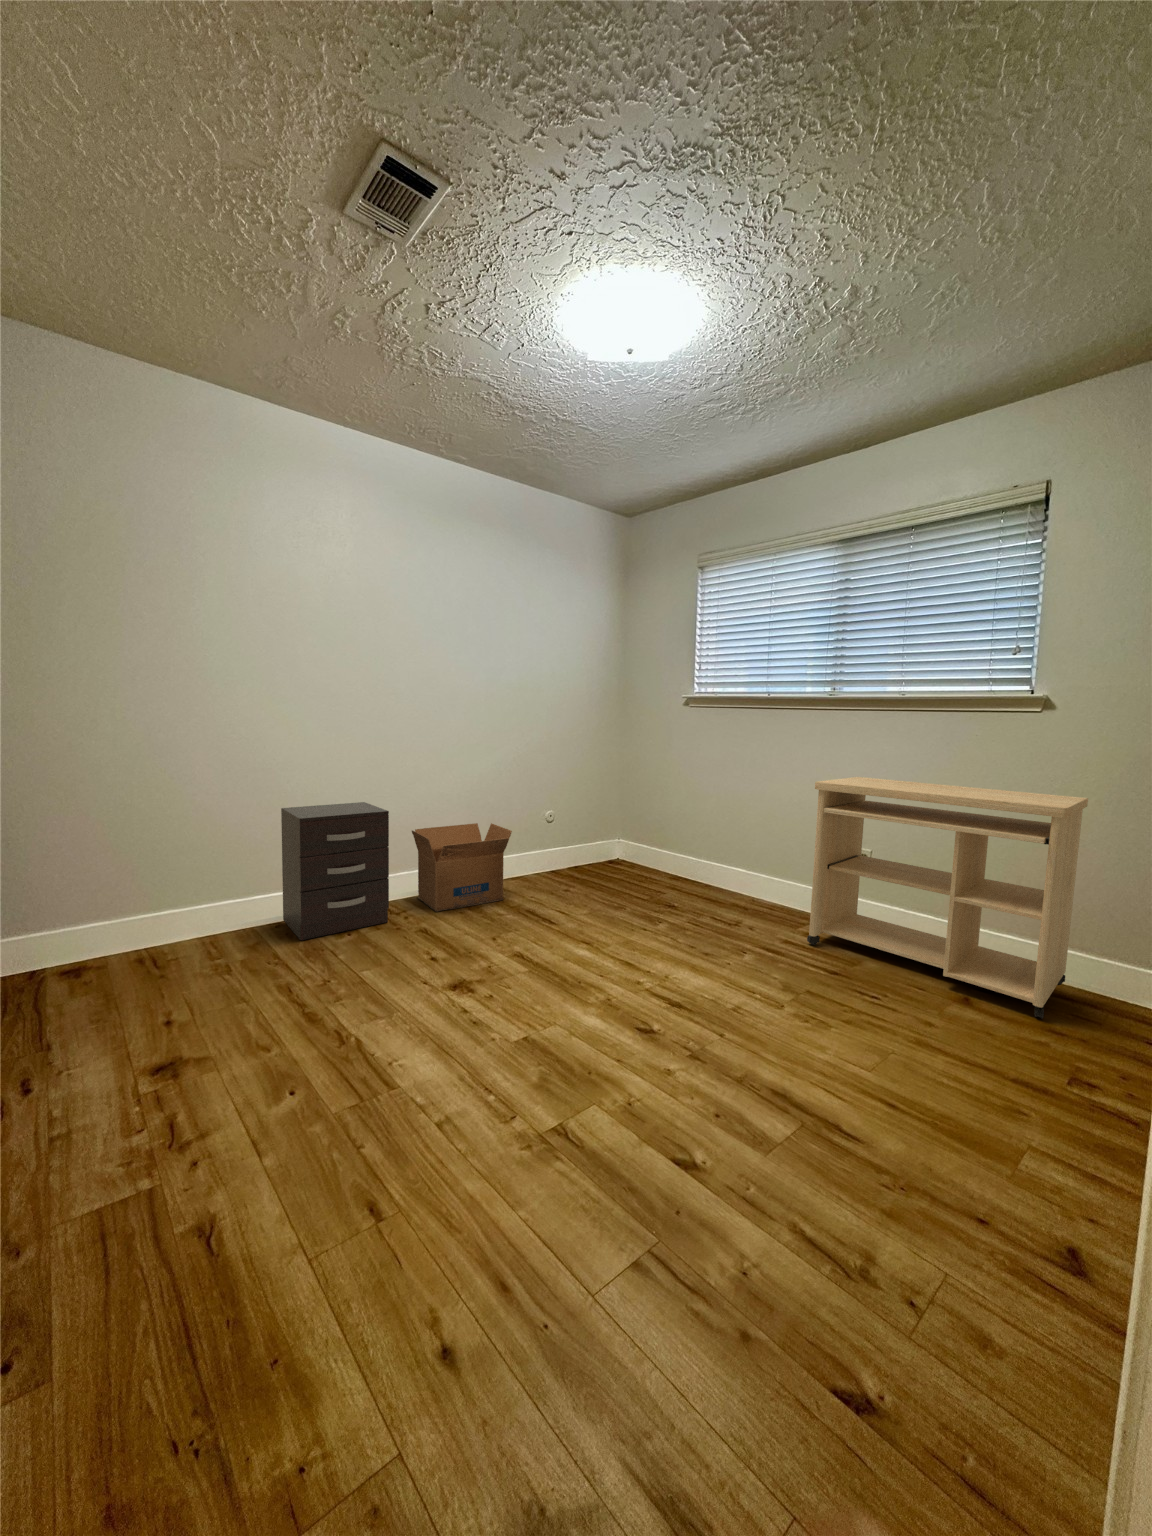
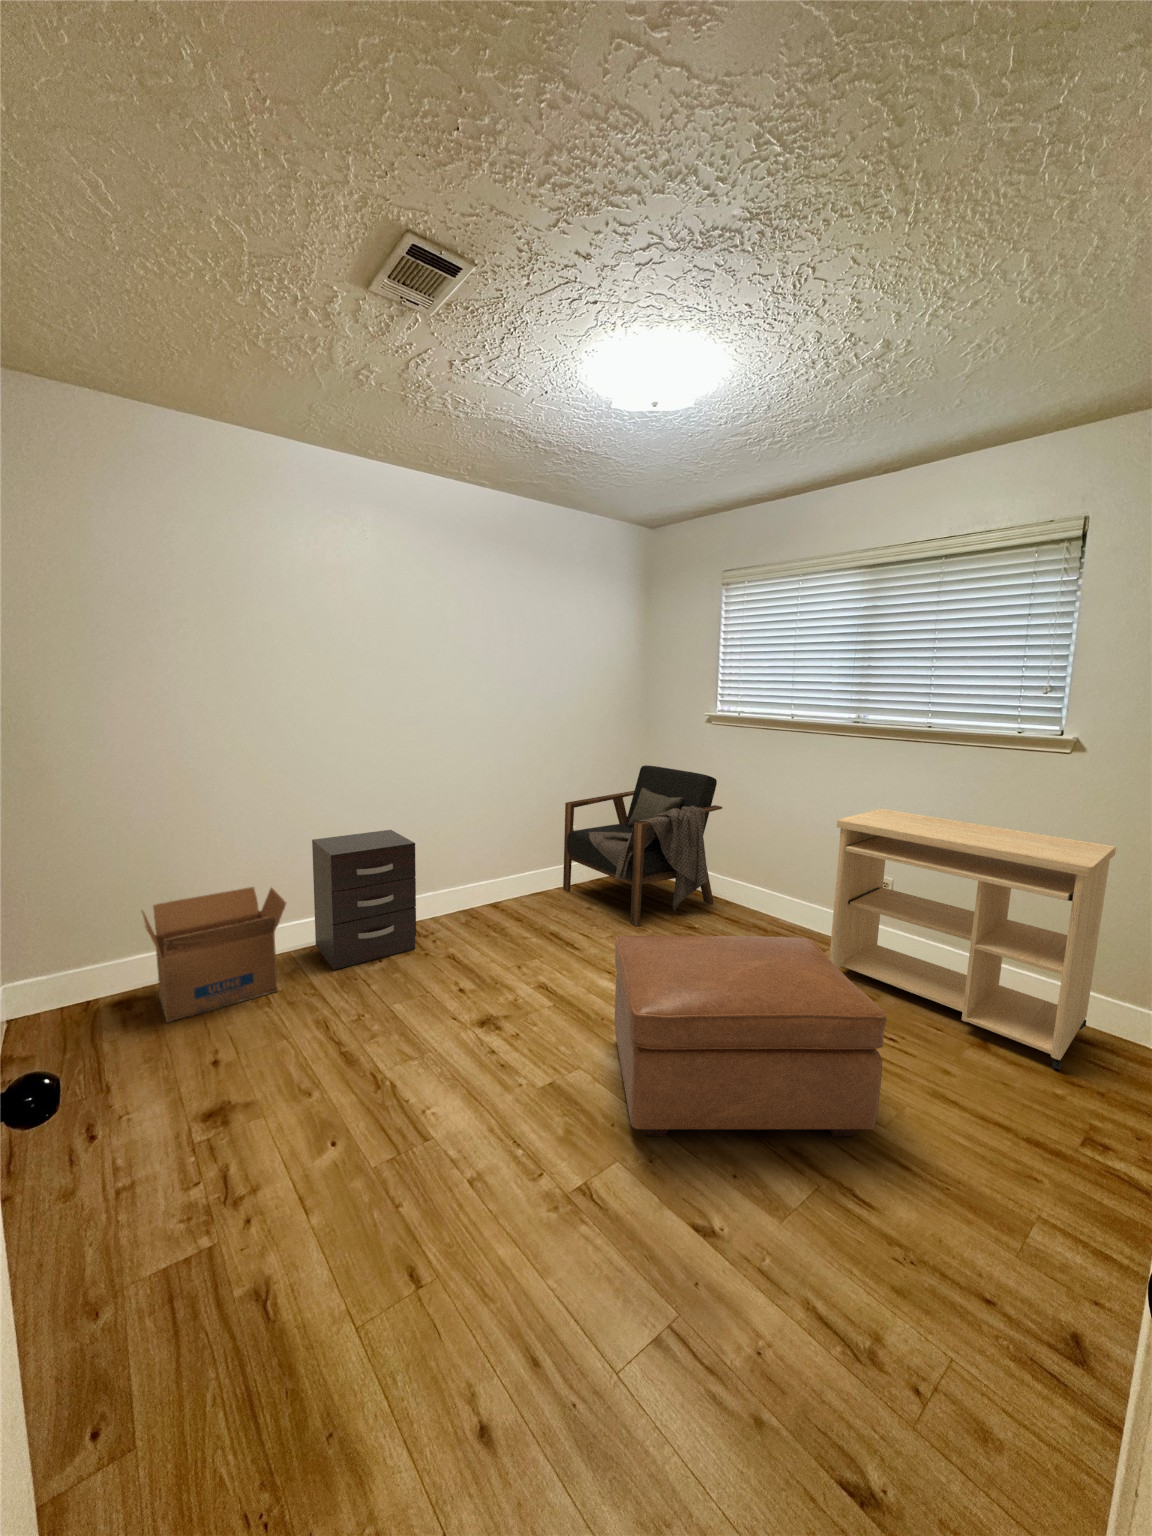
armchair: none [542,749,701,903] -> present [563,765,722,926]
cardboard box: present [412,823,512,912] -> present [142,887,286,1023]
ottoman: none [593,887,870,1080] -> present [615,936,886,1136]

